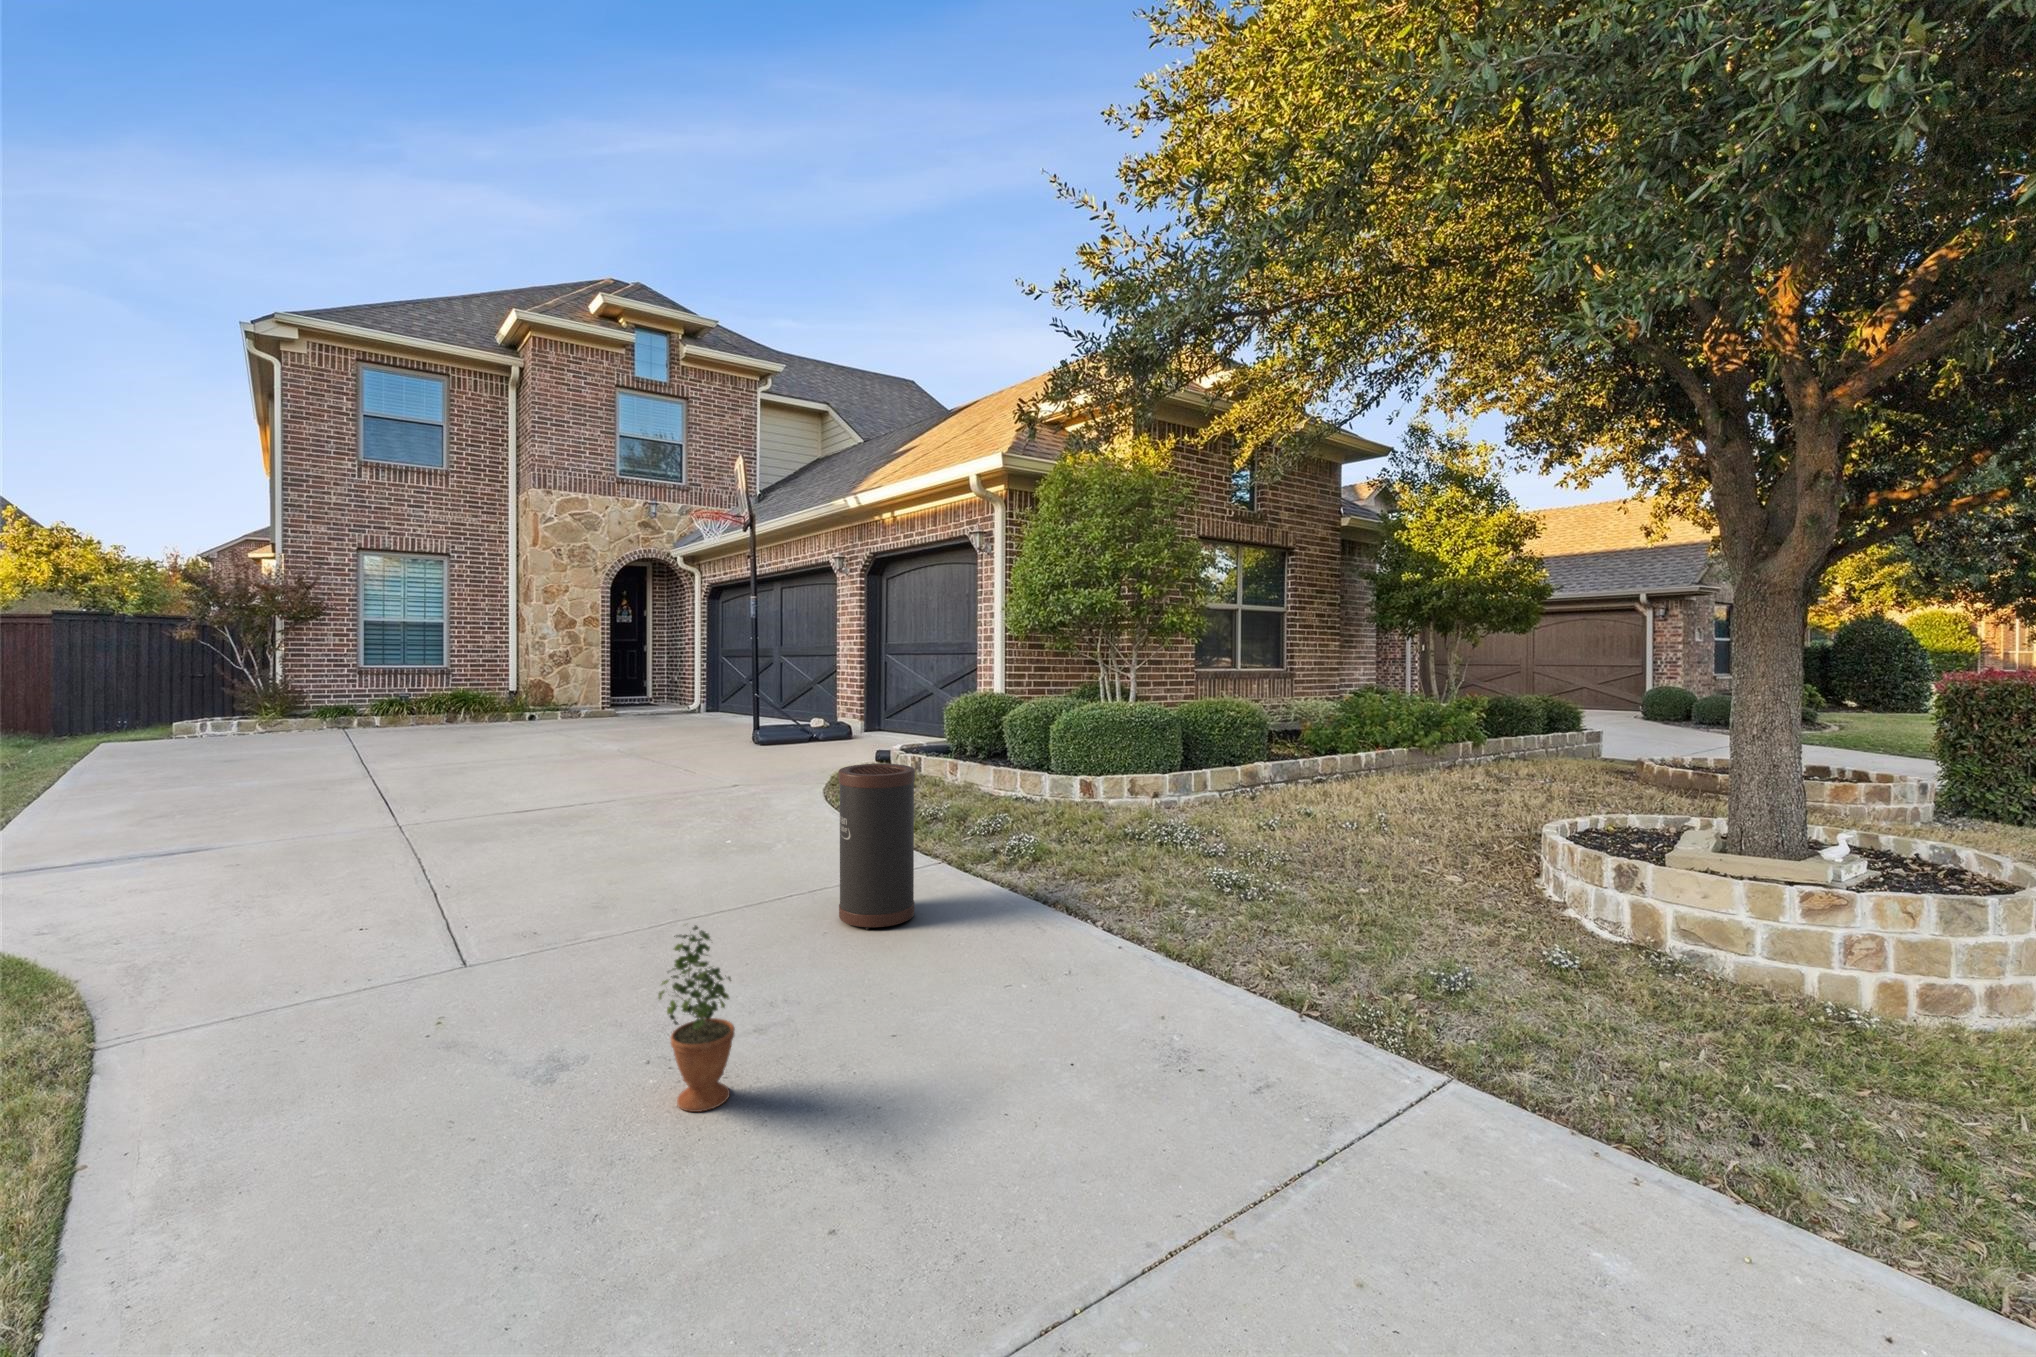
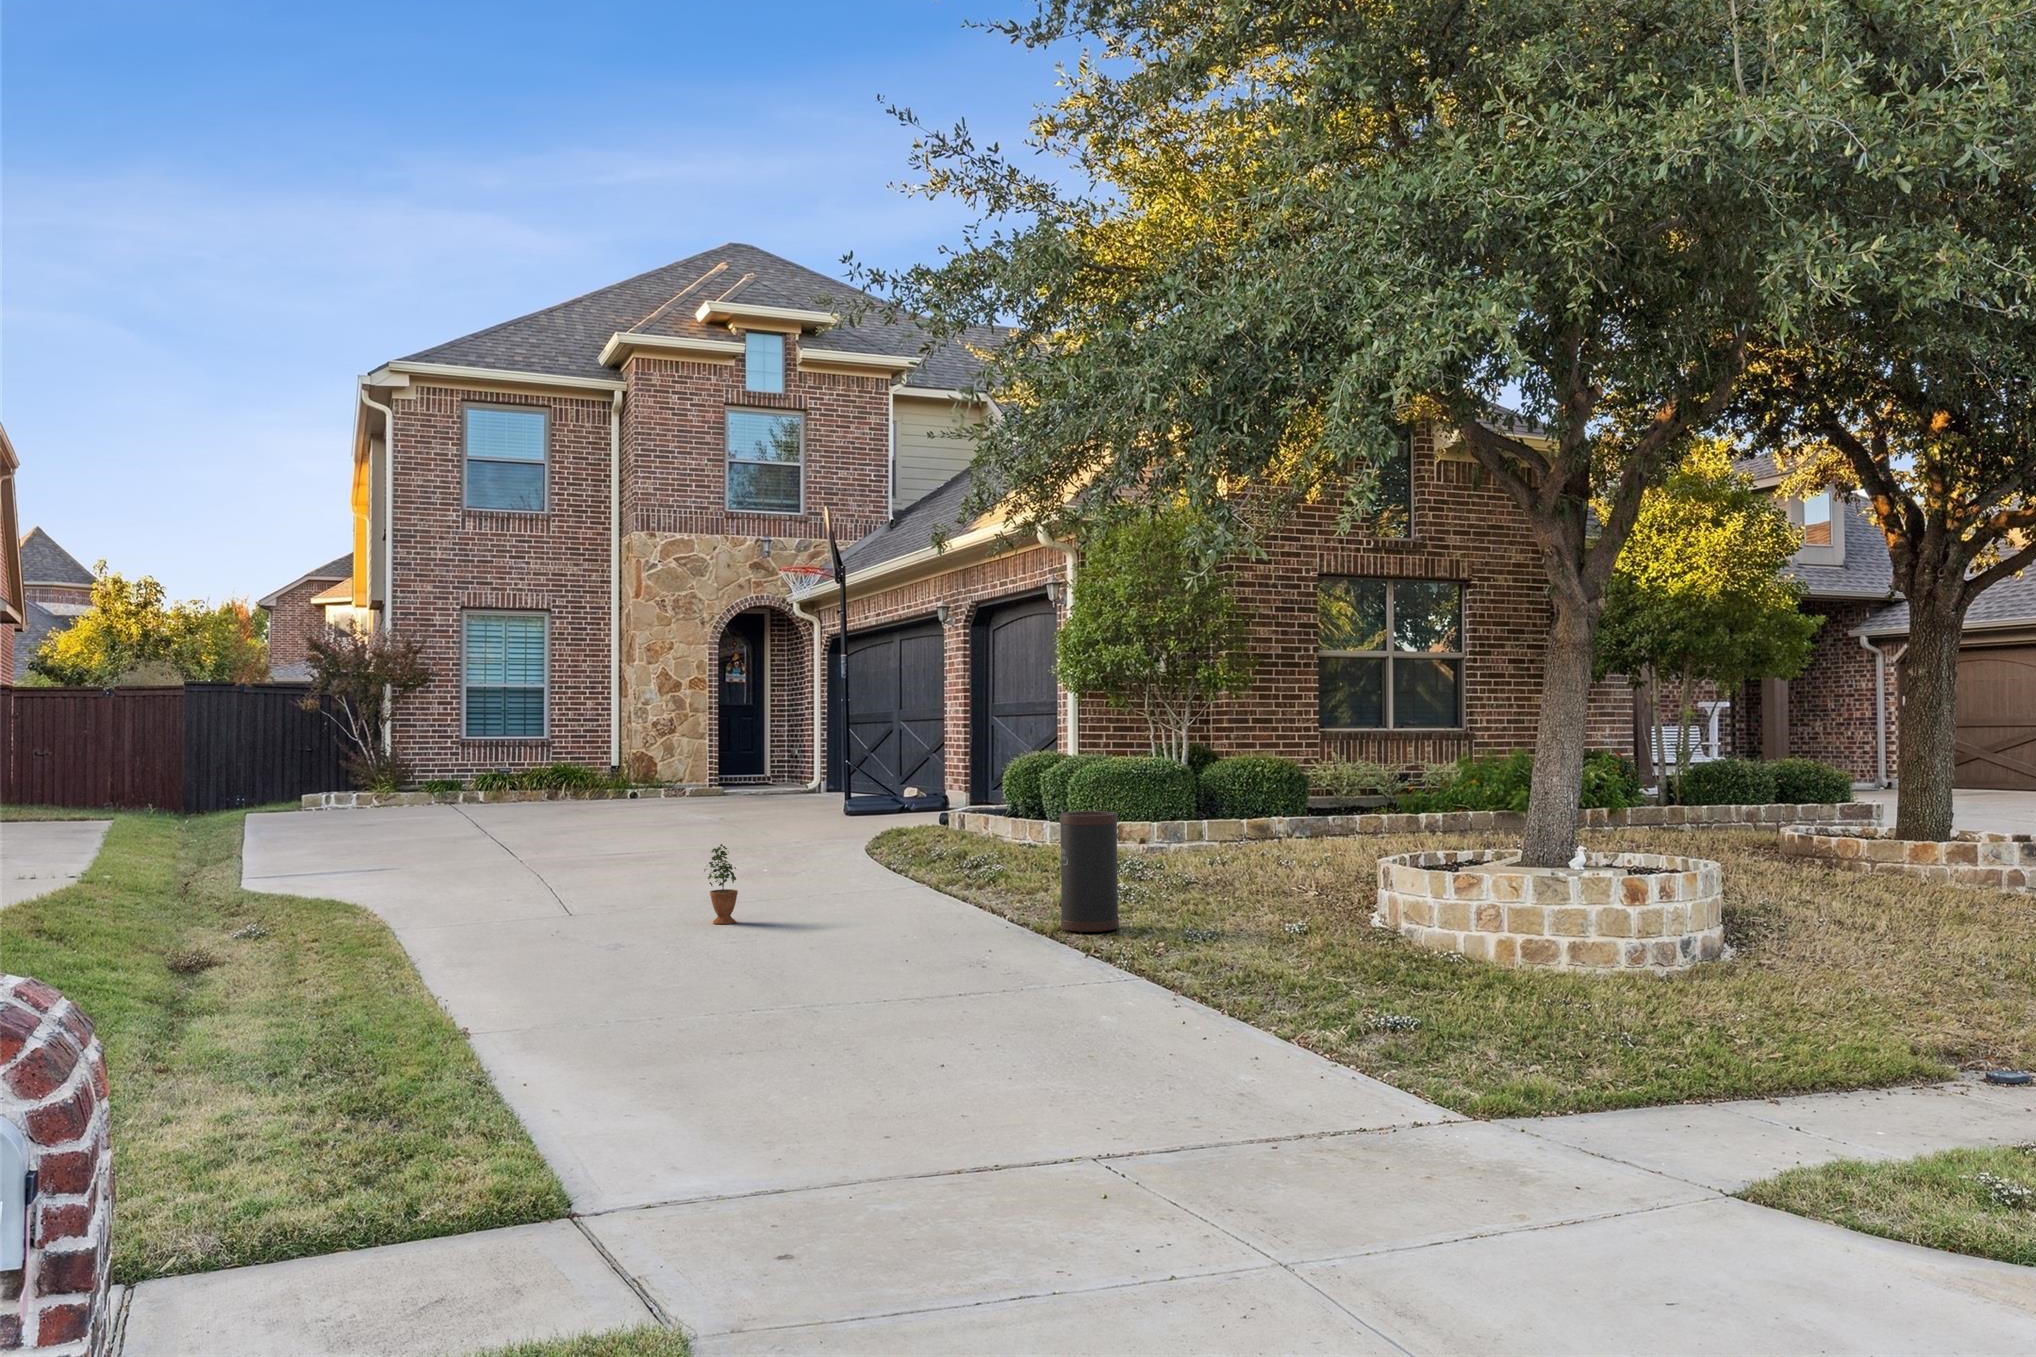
trash can: present [839,764,915,930] -> present [1060,811,1119,934]

